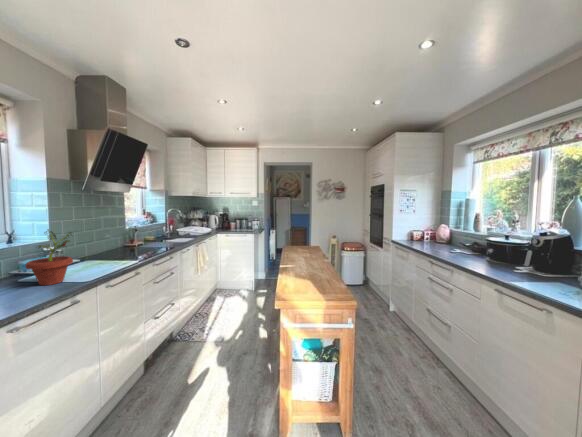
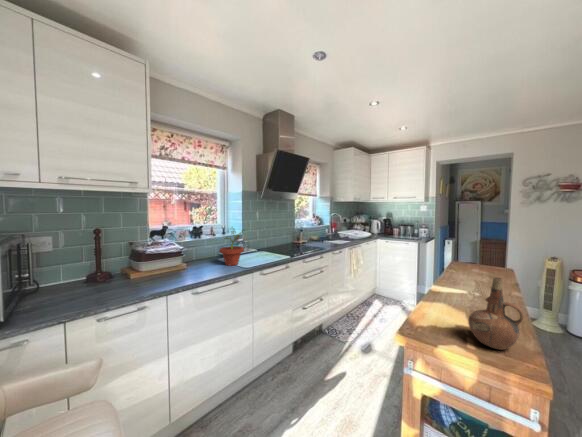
ceramic pitcher: none [310,245,333,286] -> present [469,277,523,350]

